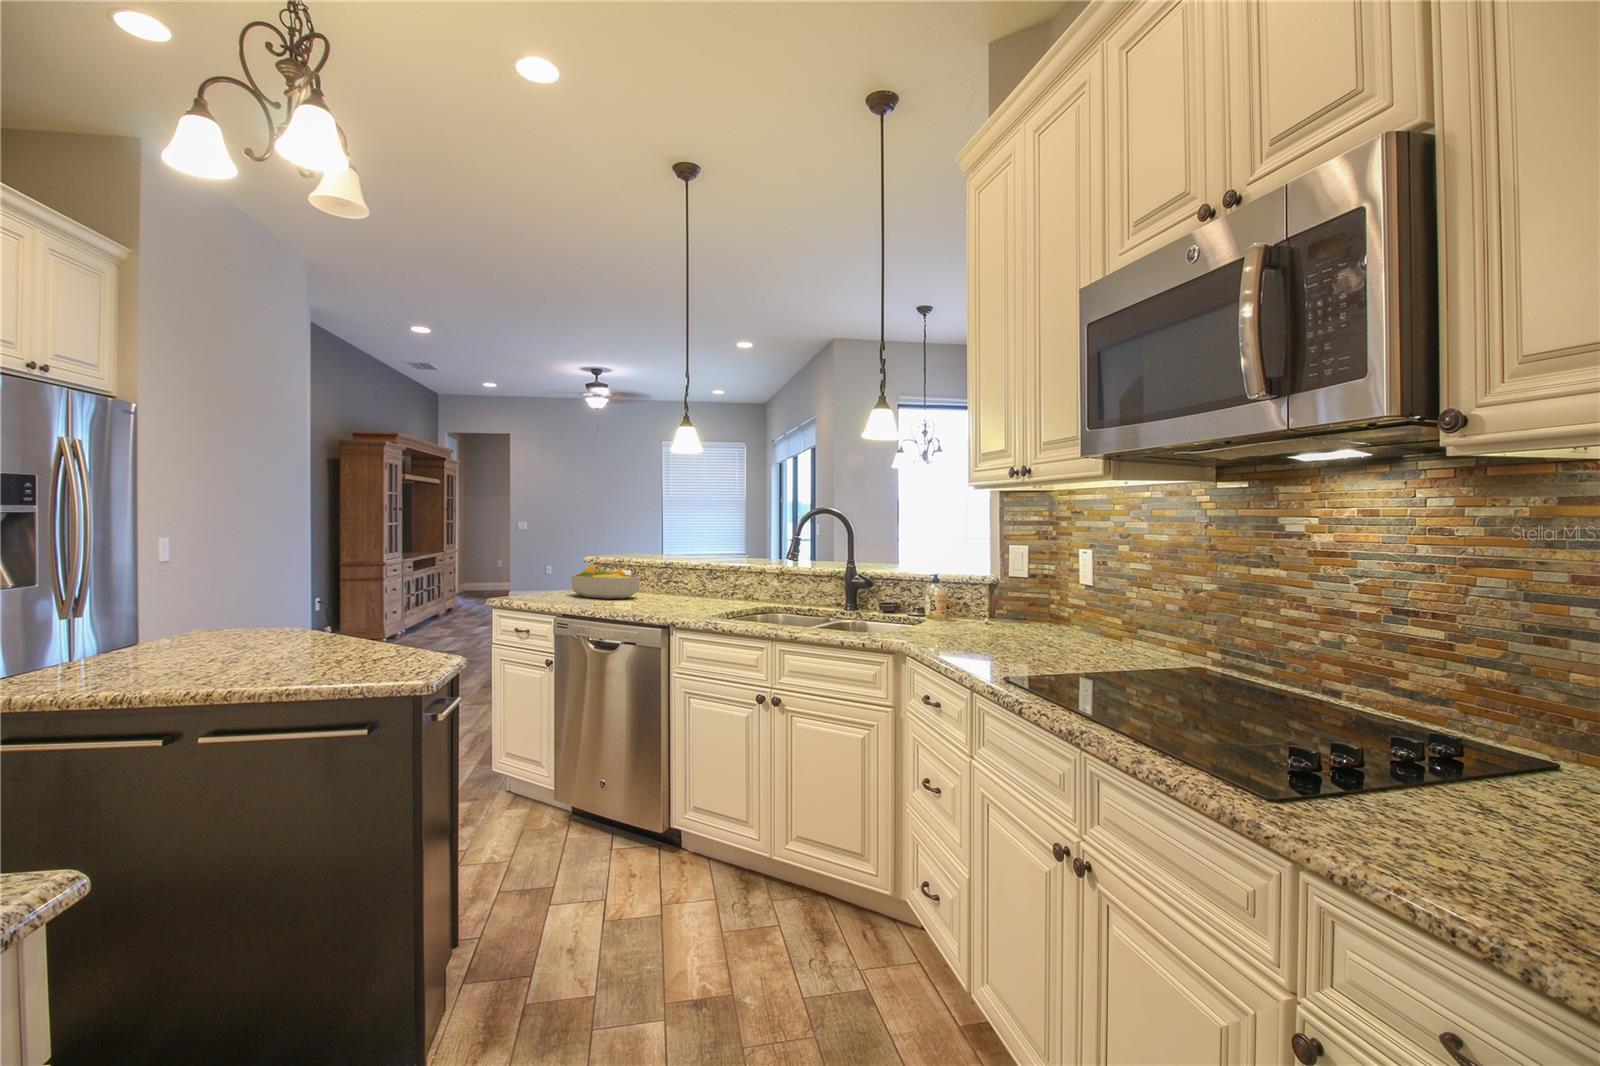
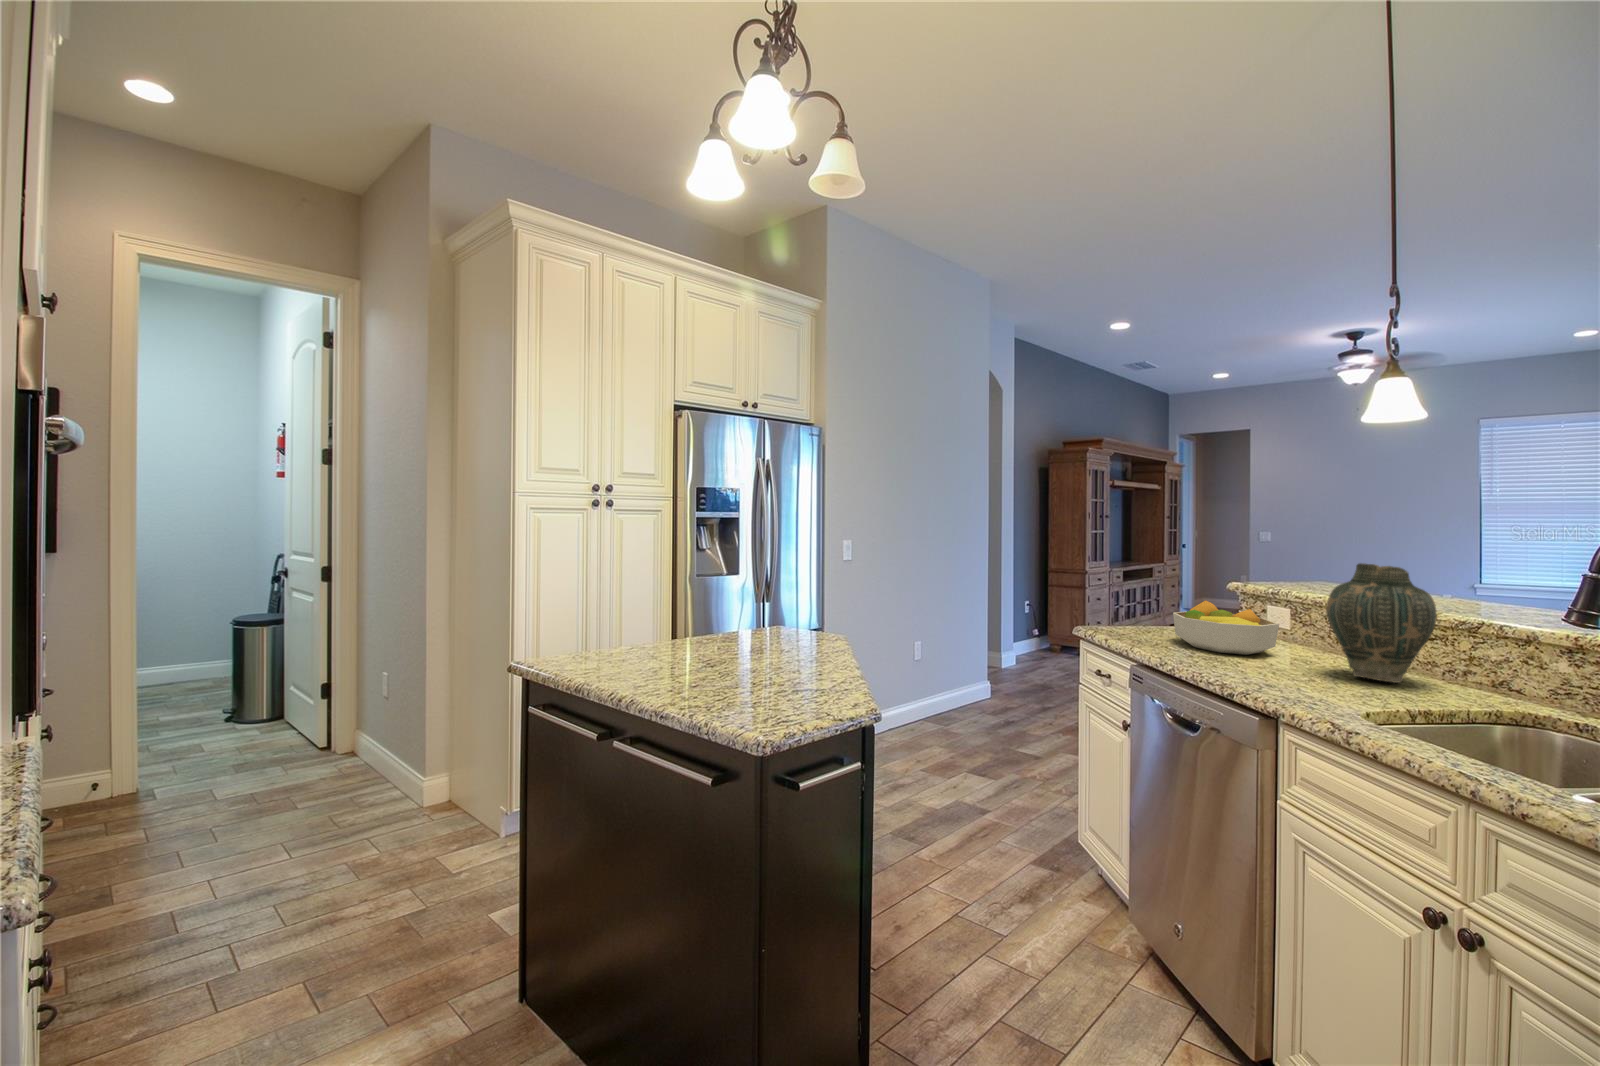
vase: none [673,534,725,603] -> present [1326,563,1437,683]

